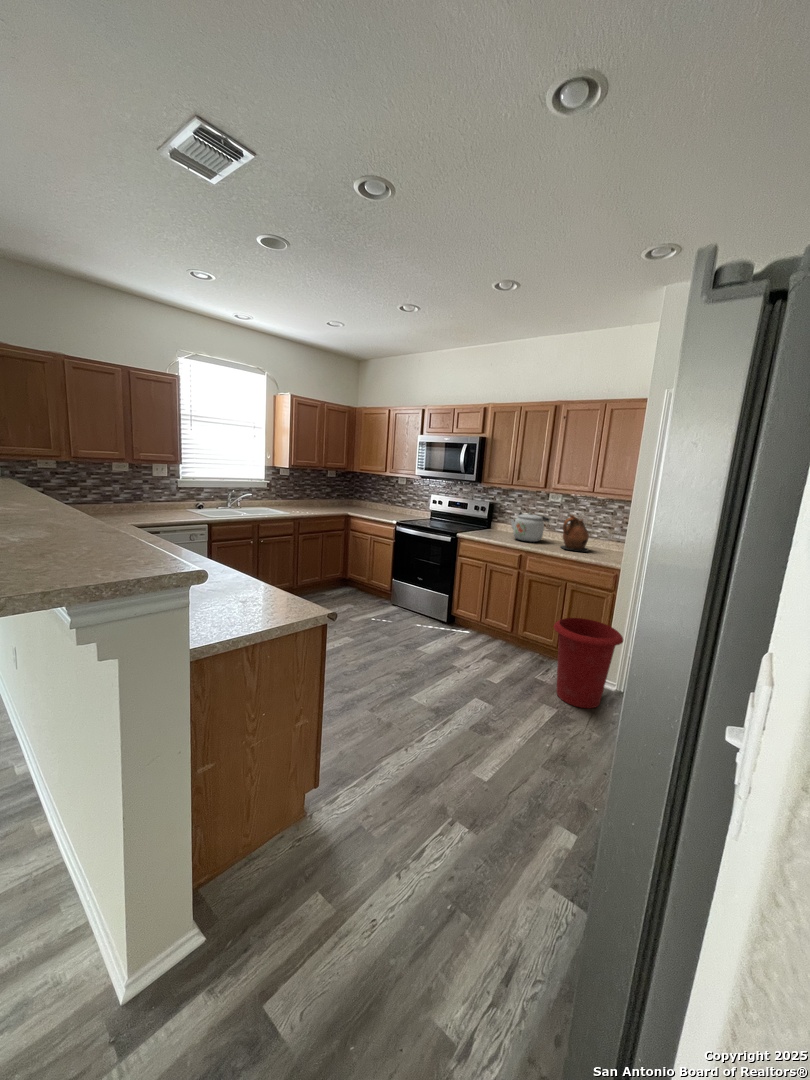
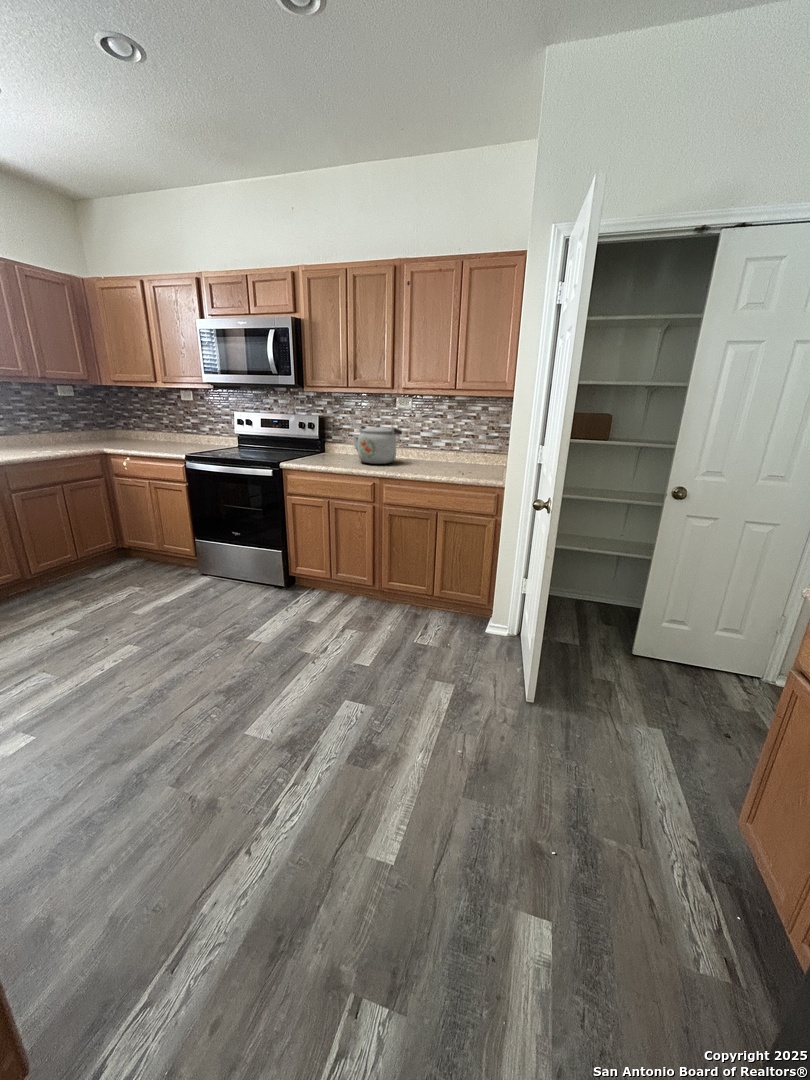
ceramic pitcher: present [561,515,589,552] -> none [419,422,457,470]
waste bin: present [554,618,623,708] -> none [434,557,521,672]

